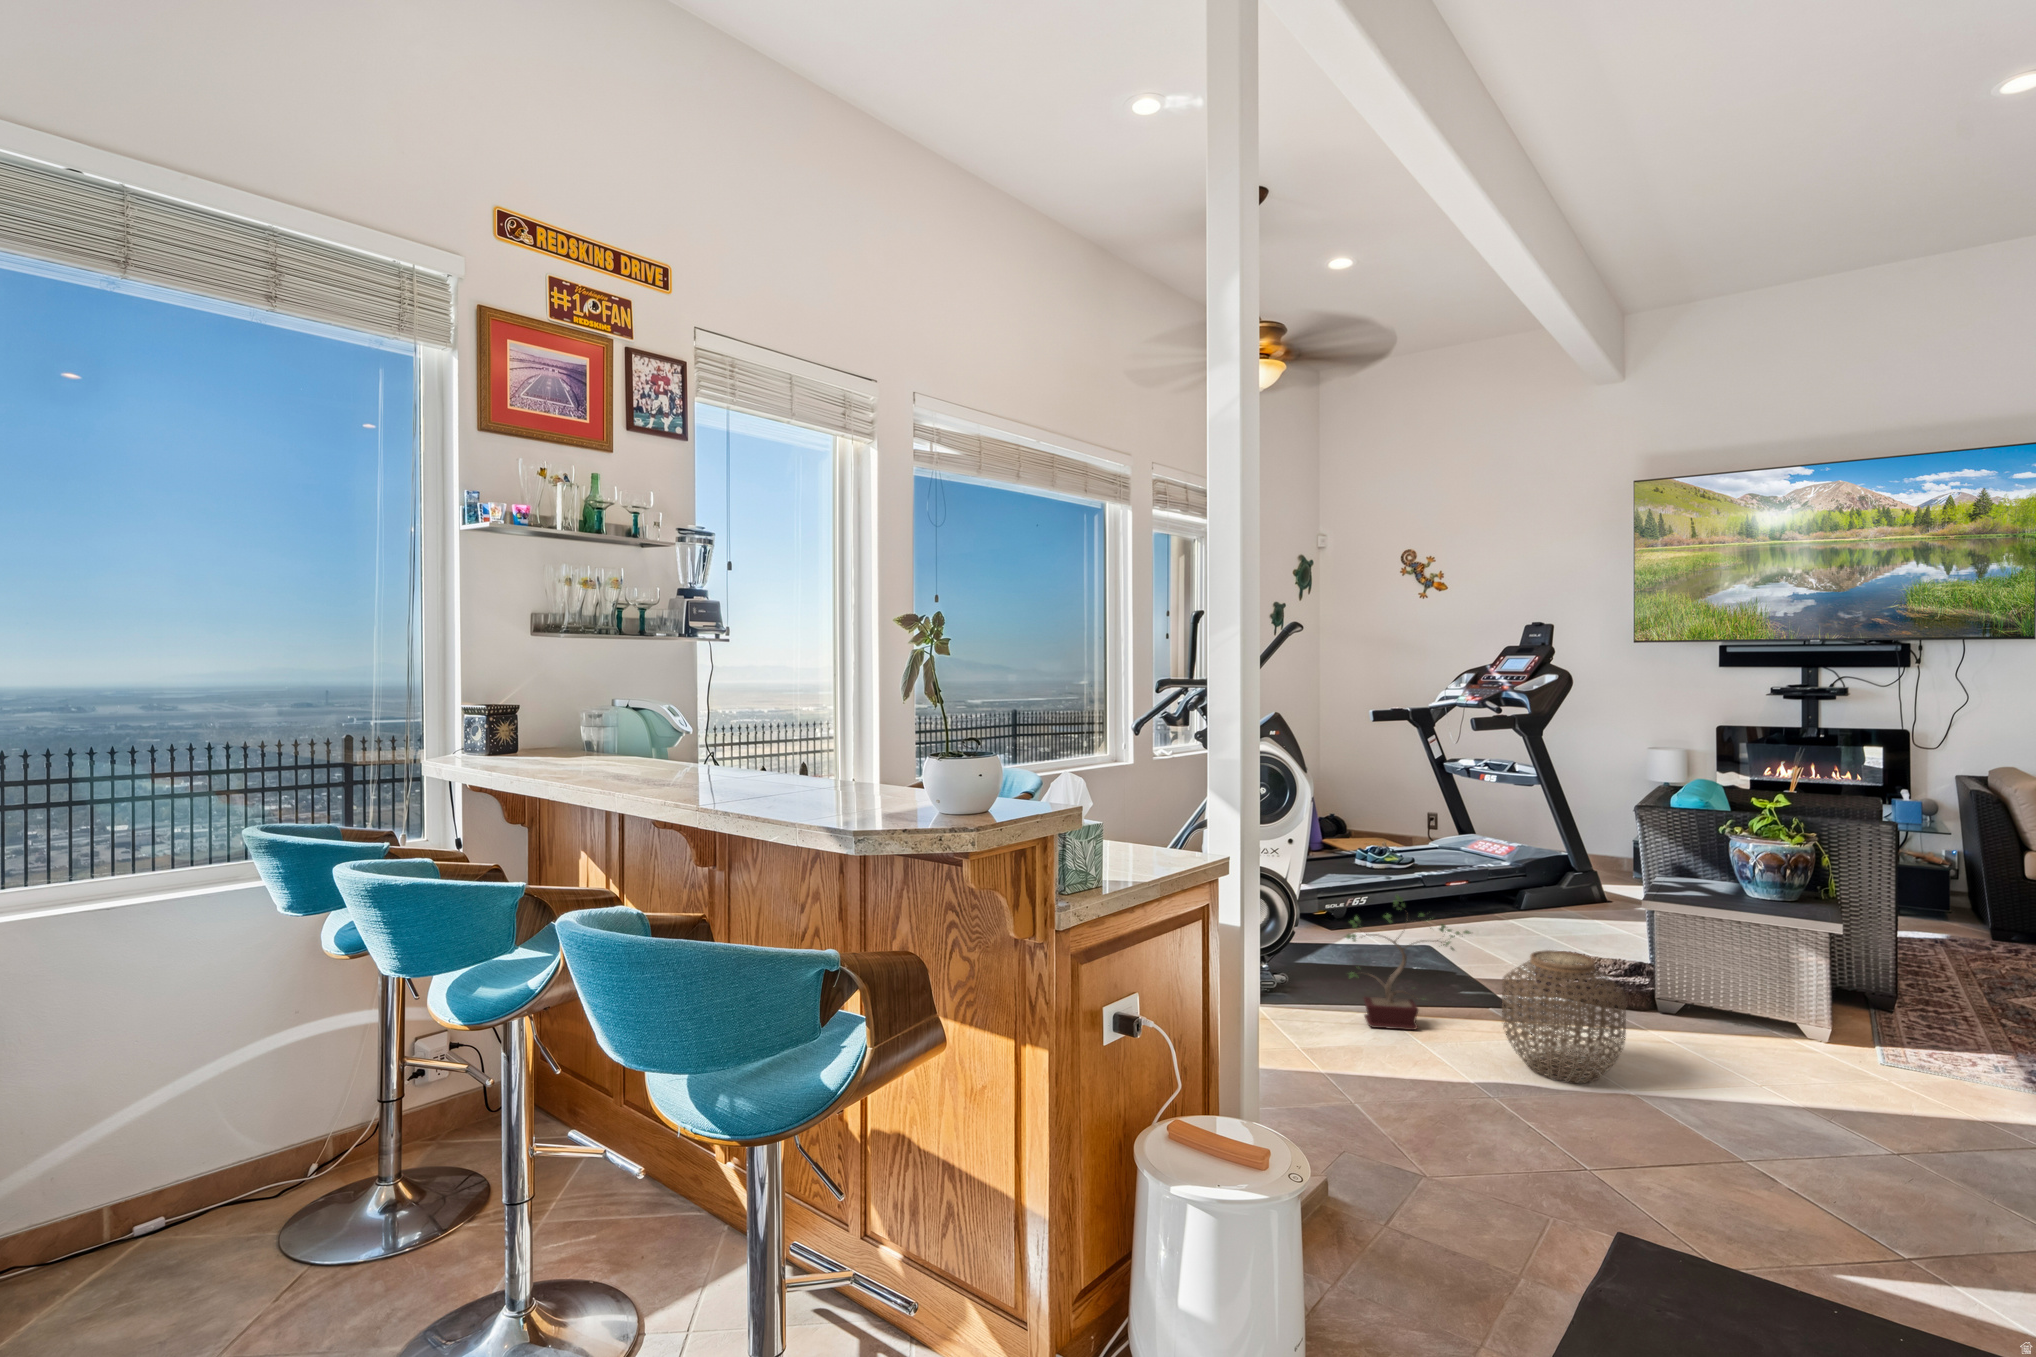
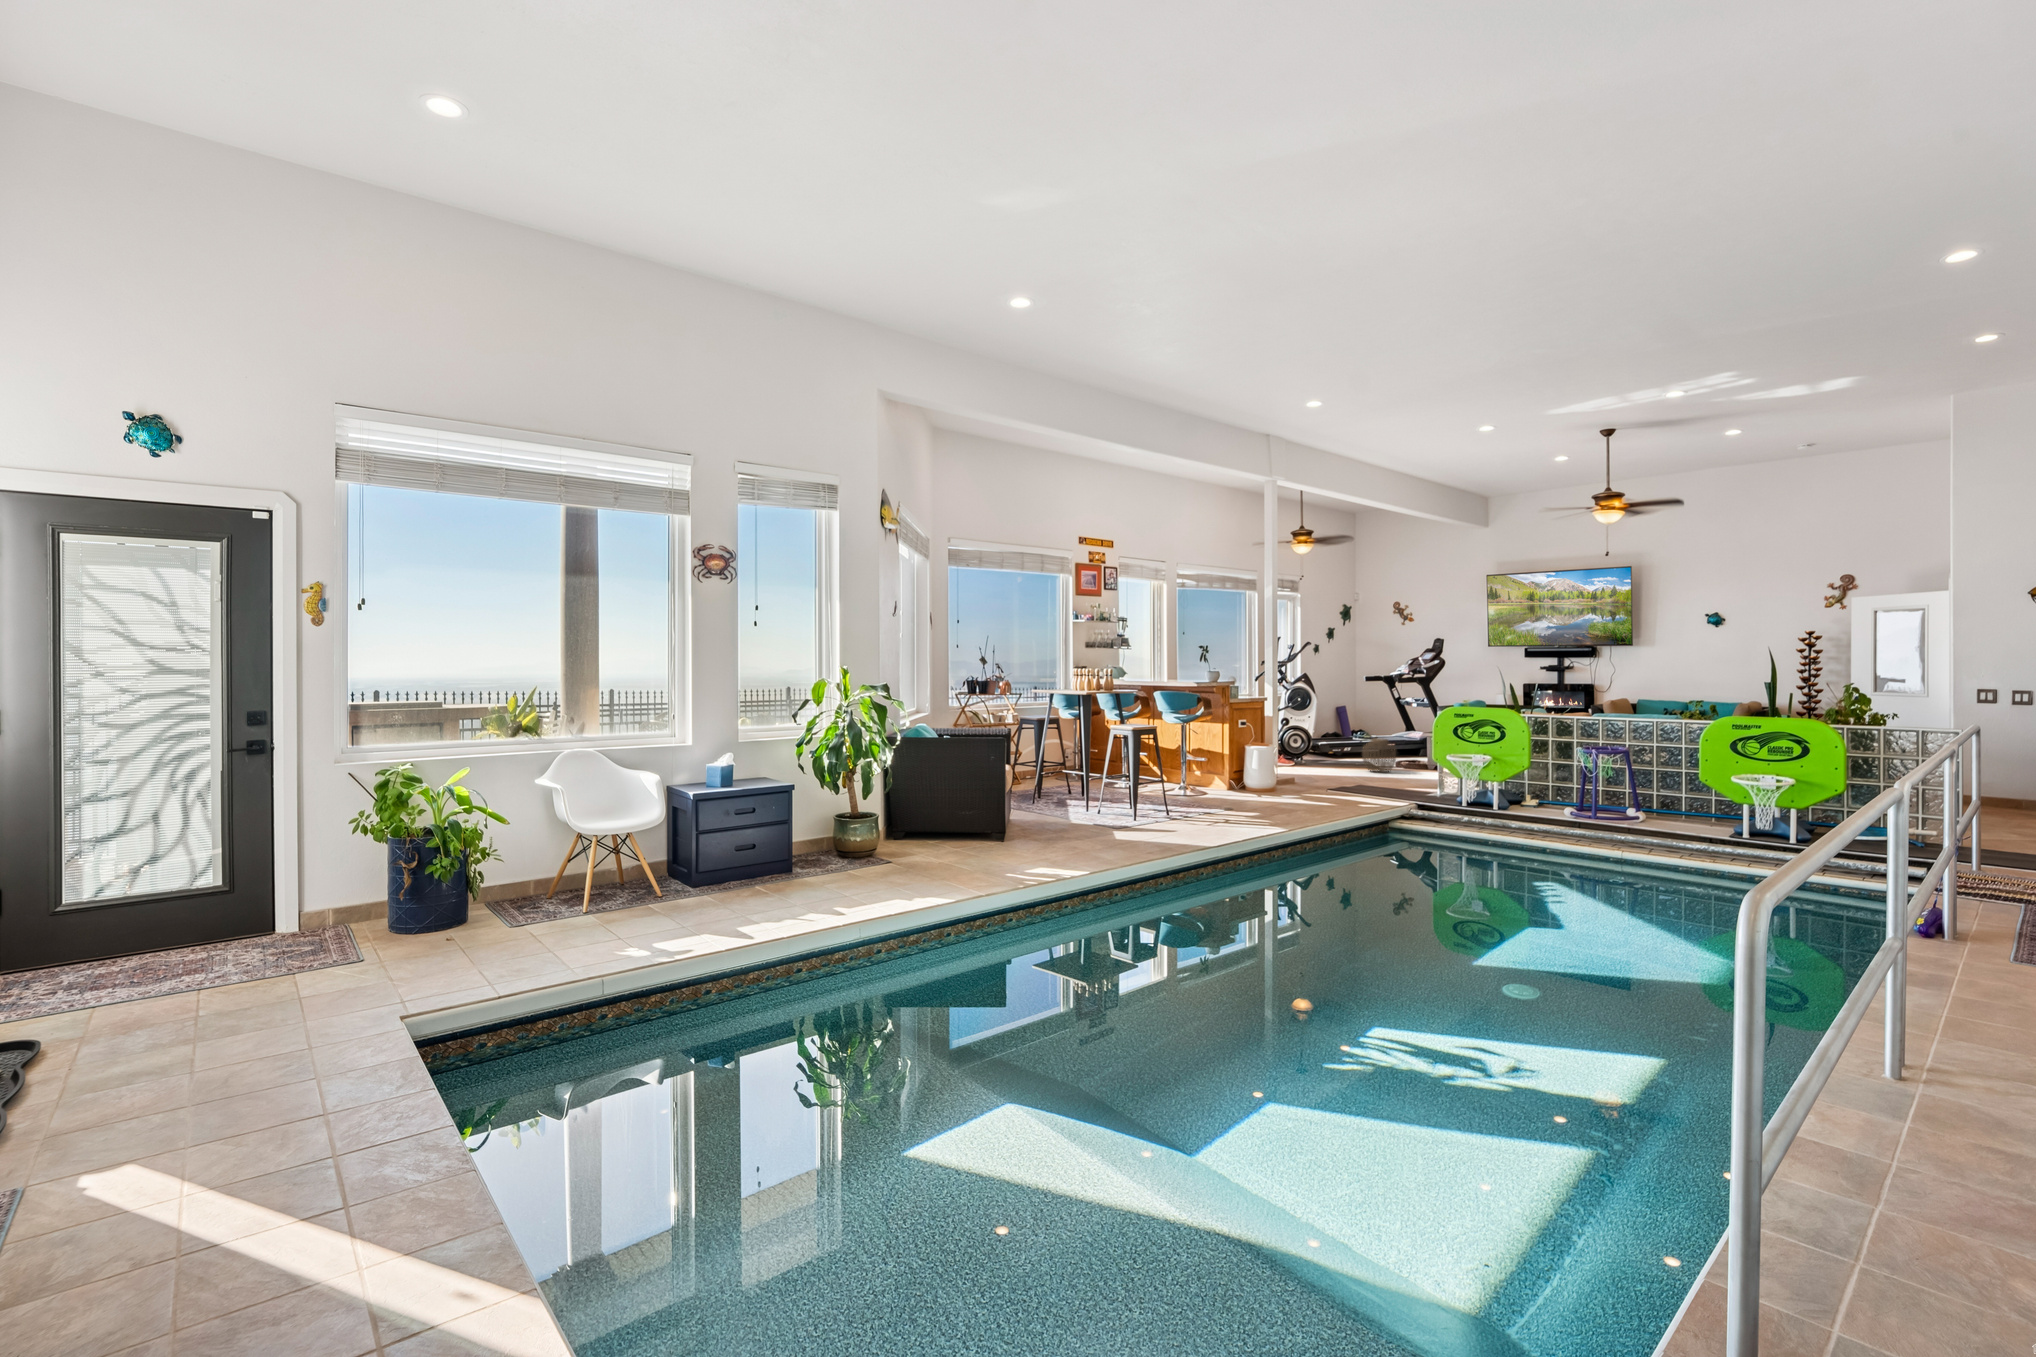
potted plant: present [1346,895,1471,1030] -> none [1322,726,1361,767]

